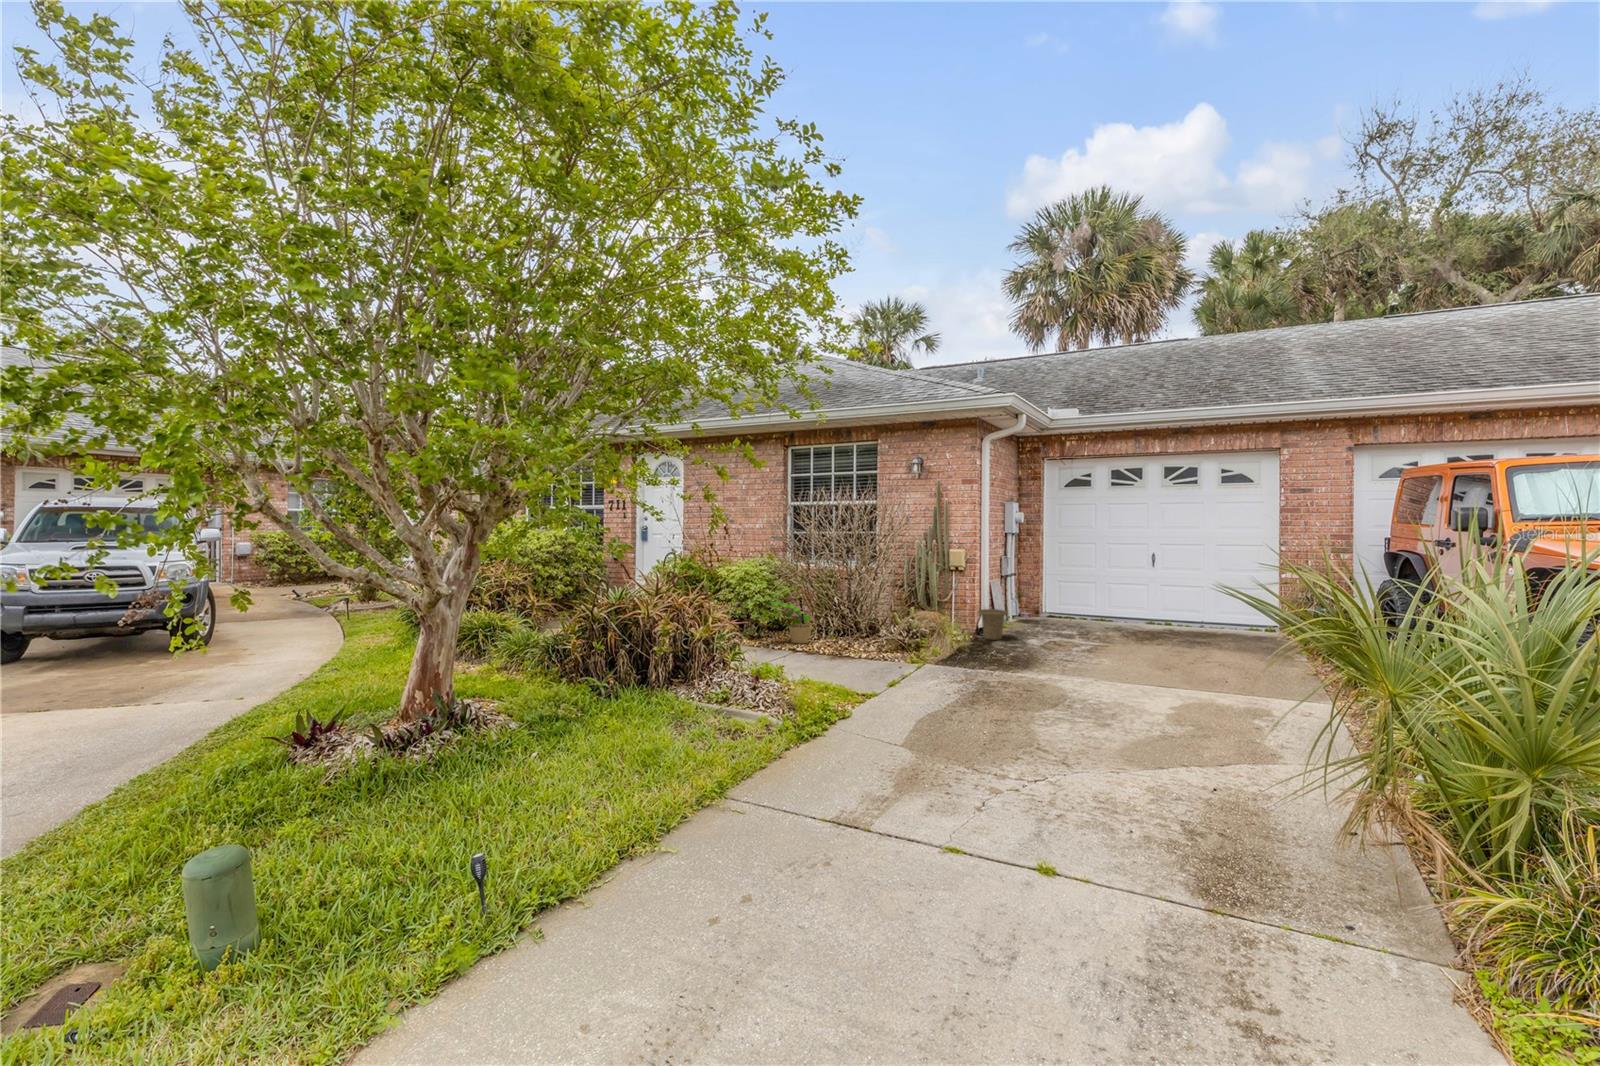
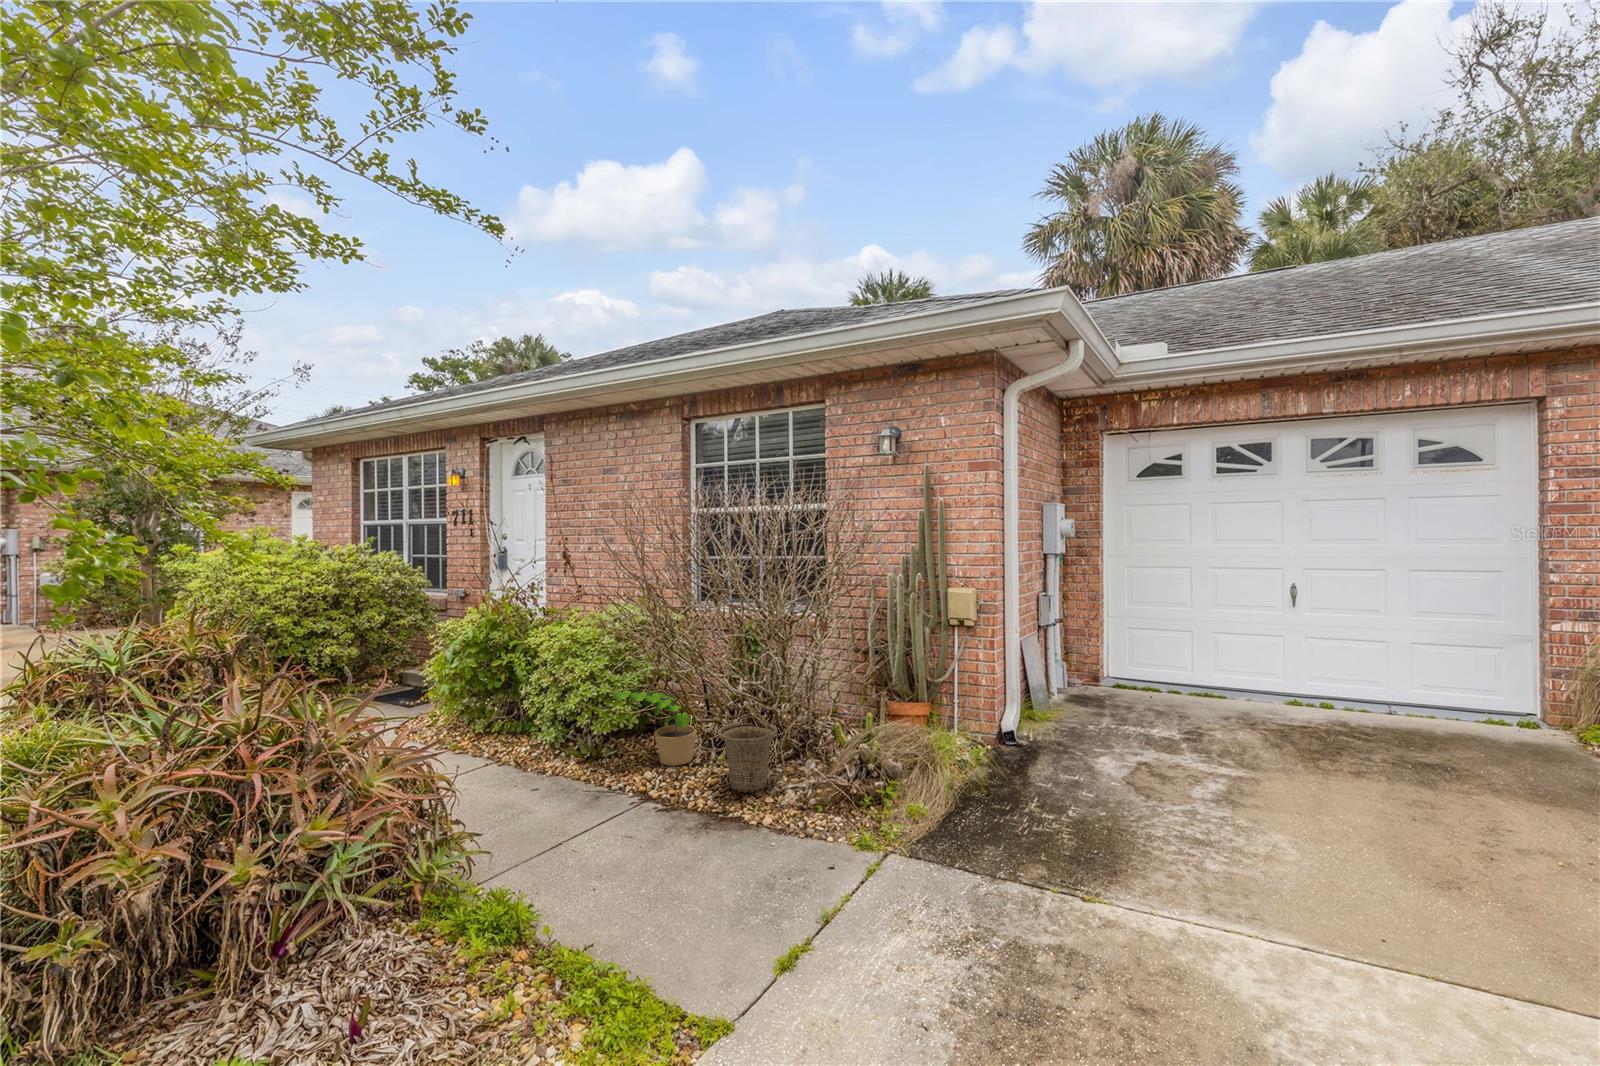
basket: present [978,609,1008,640] -> present [718,722,777,793]

